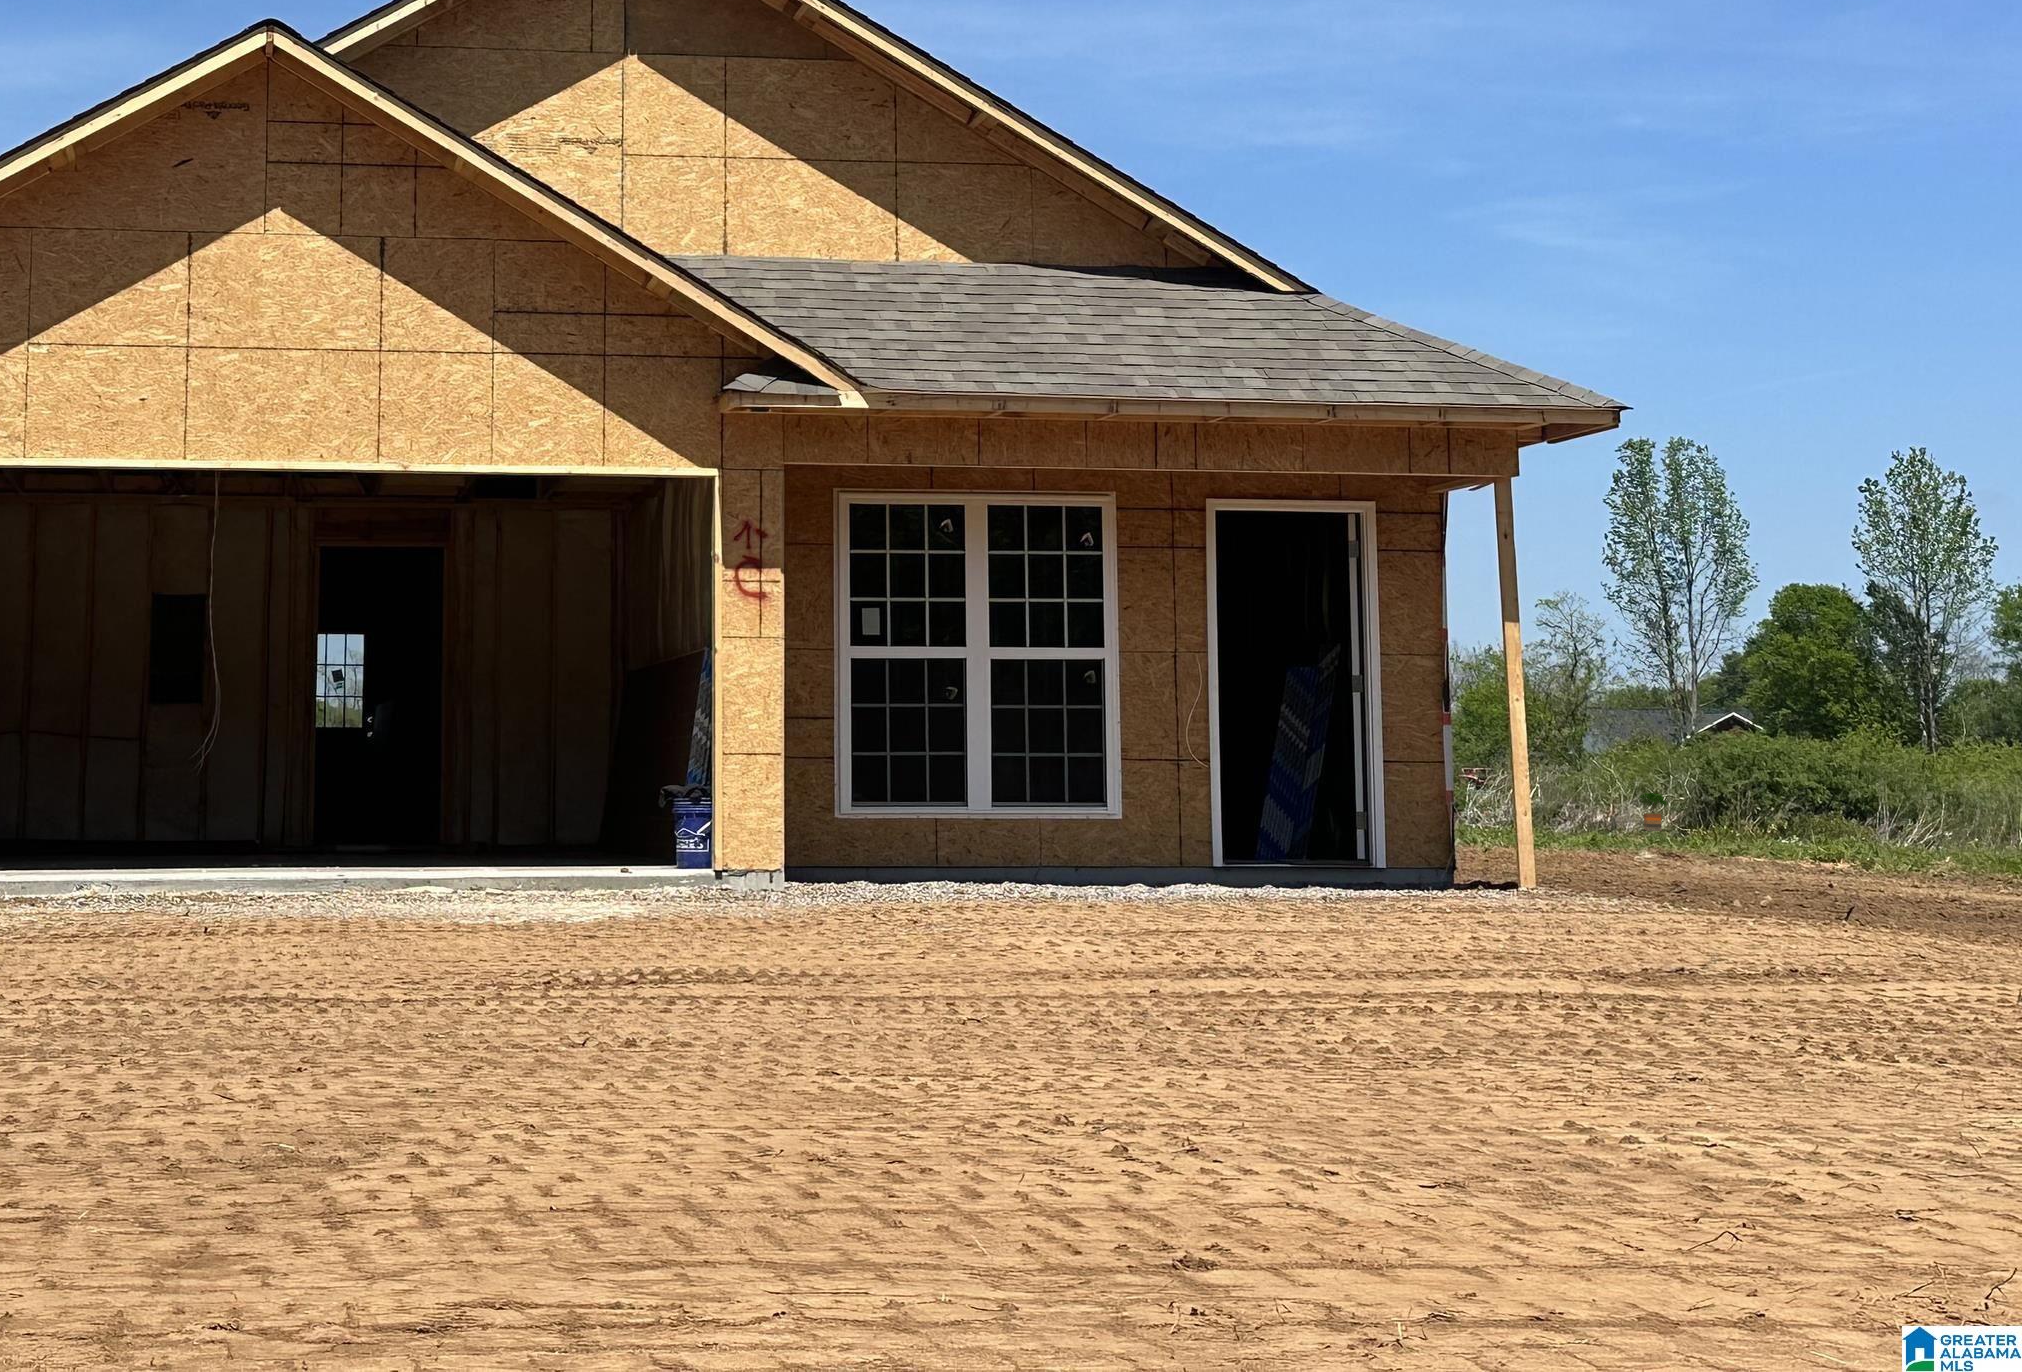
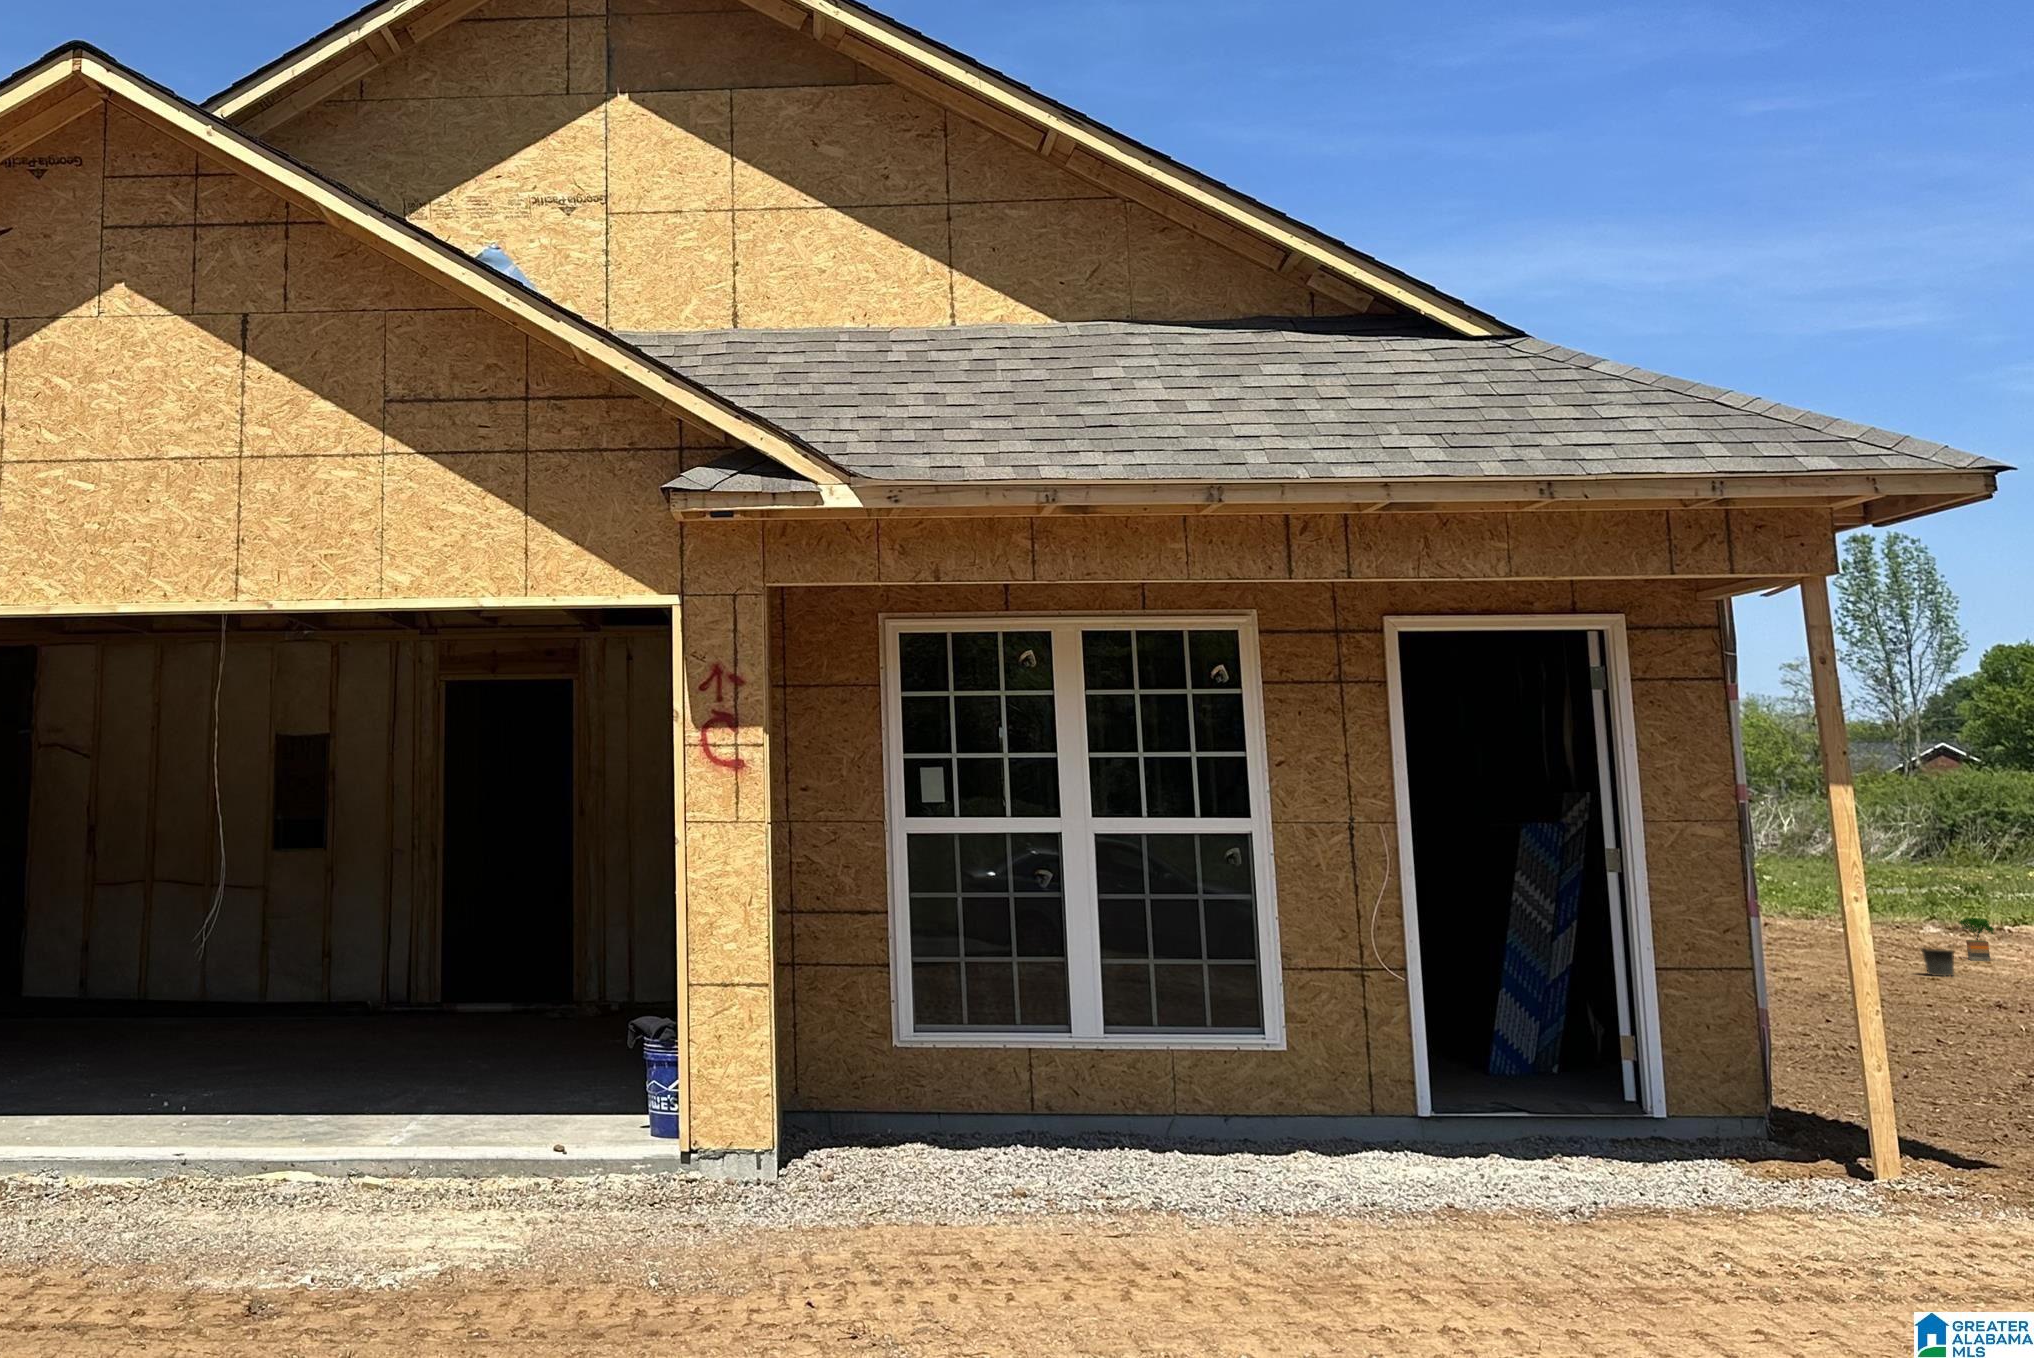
bucket: none [1601,814,1629,838] -> present [1921,948,1954,976]

